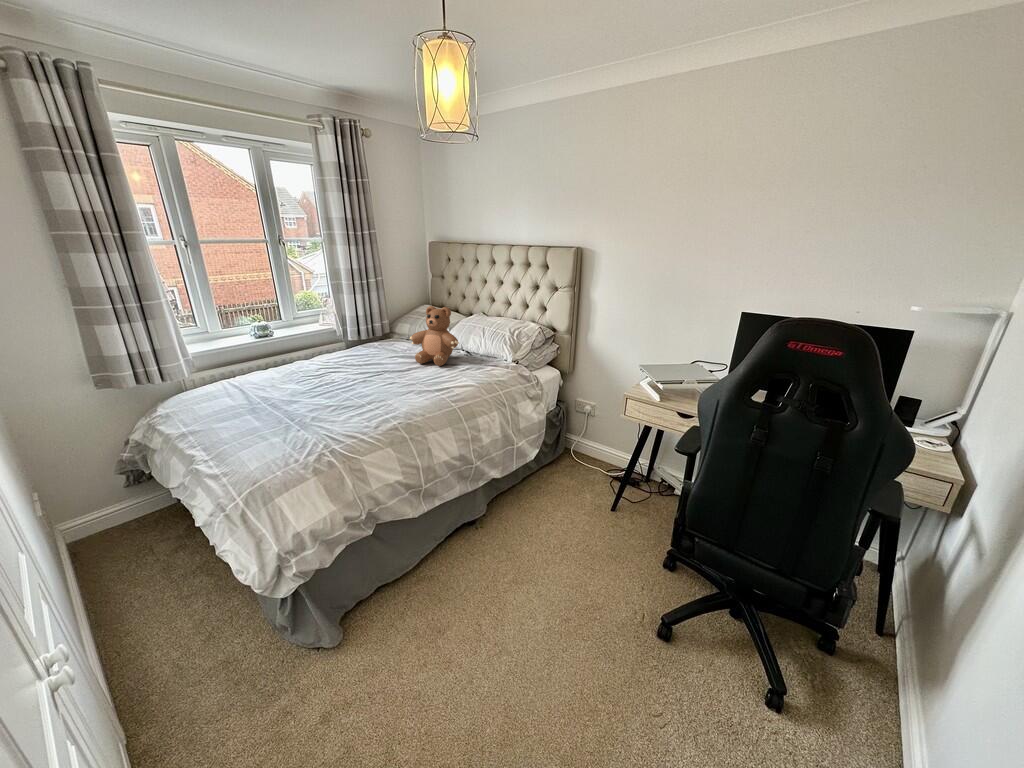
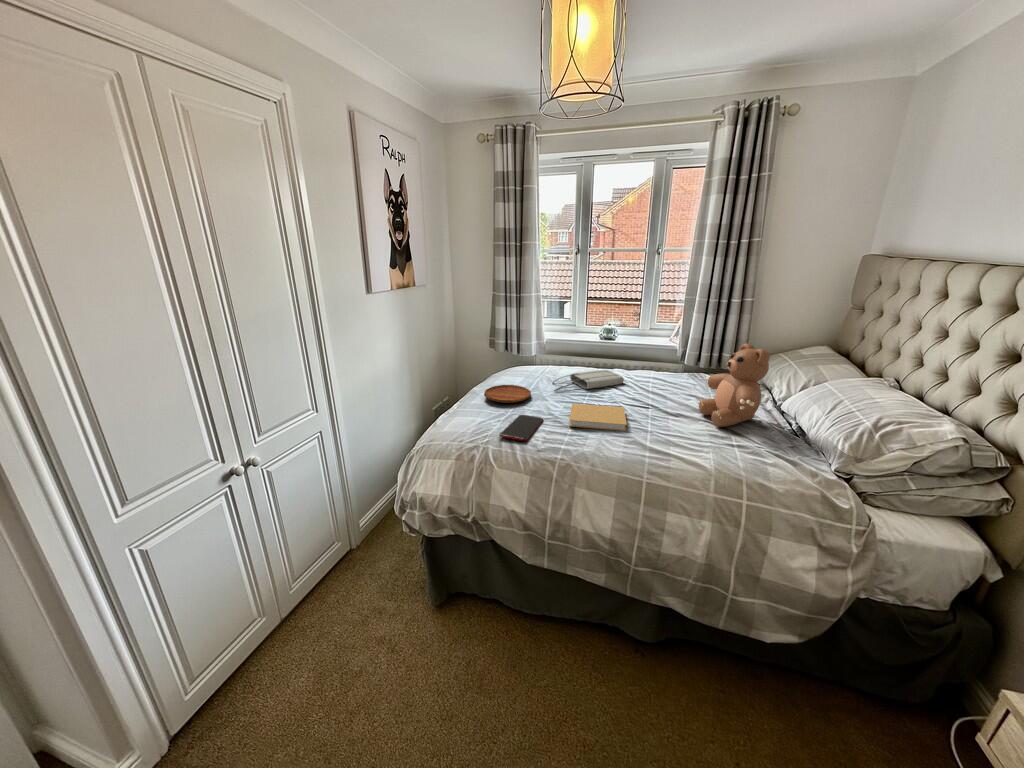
tote bag: none [278,362,331,388] -> present [552,370,624,389]
book: none [336,378,401,405] -> present [569,404,627,431]
tray: none [219,401,283,425] -> present [484,385,531,403]
smartphone: none [306,411,356,436] -> present [500,415,543,441]

